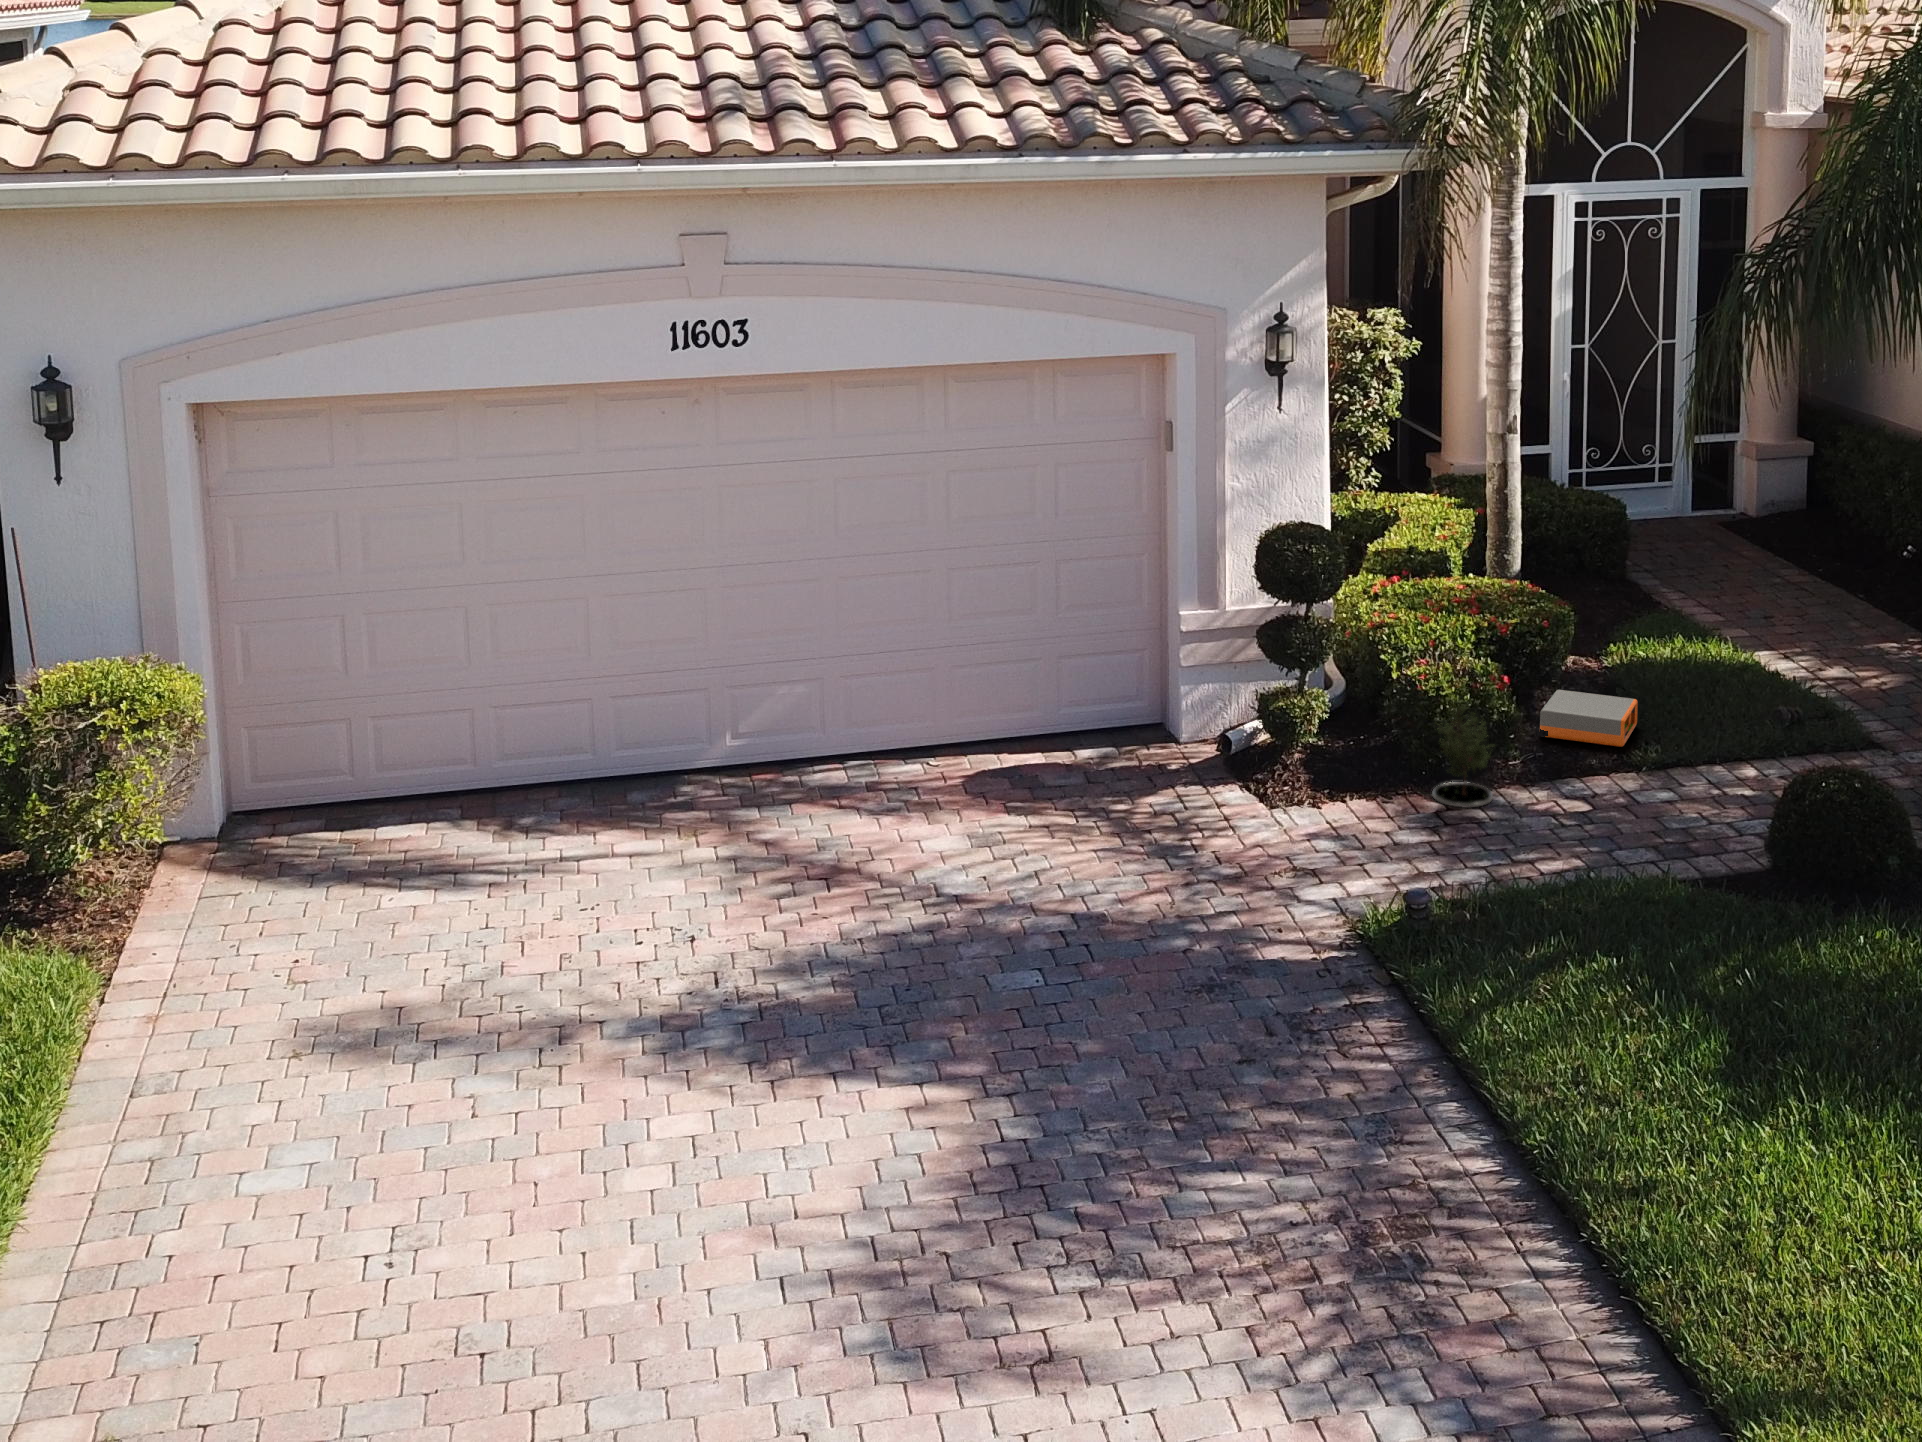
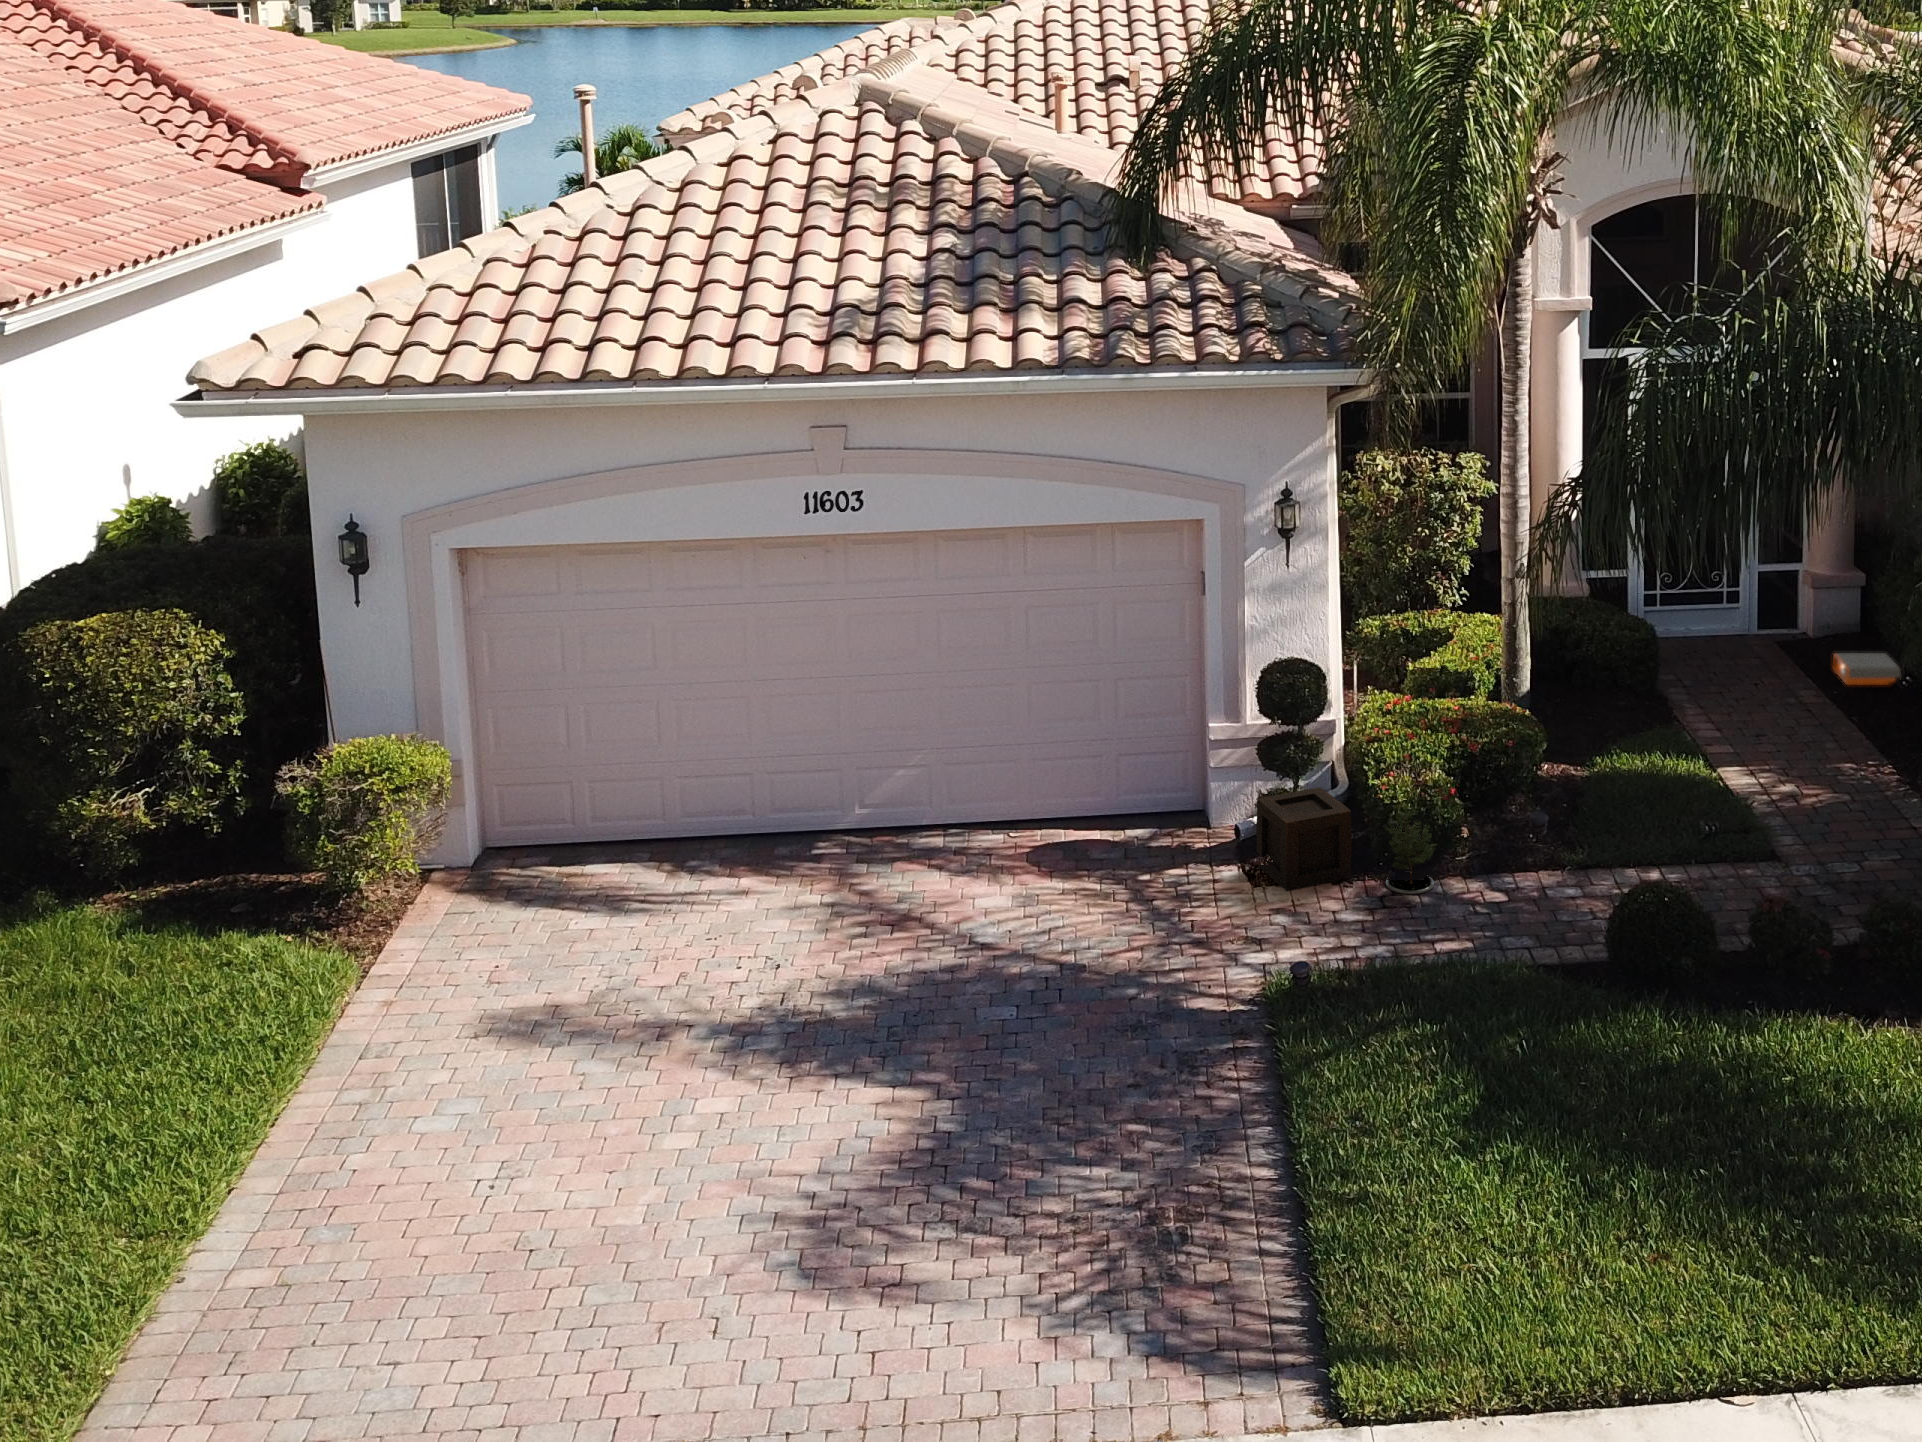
wooden crate: none [1261,683,1387,811] -> present [1256,787,1352,891]
storage box: present [1540,690,1638,747] -> present [1833,653,1900,685]

